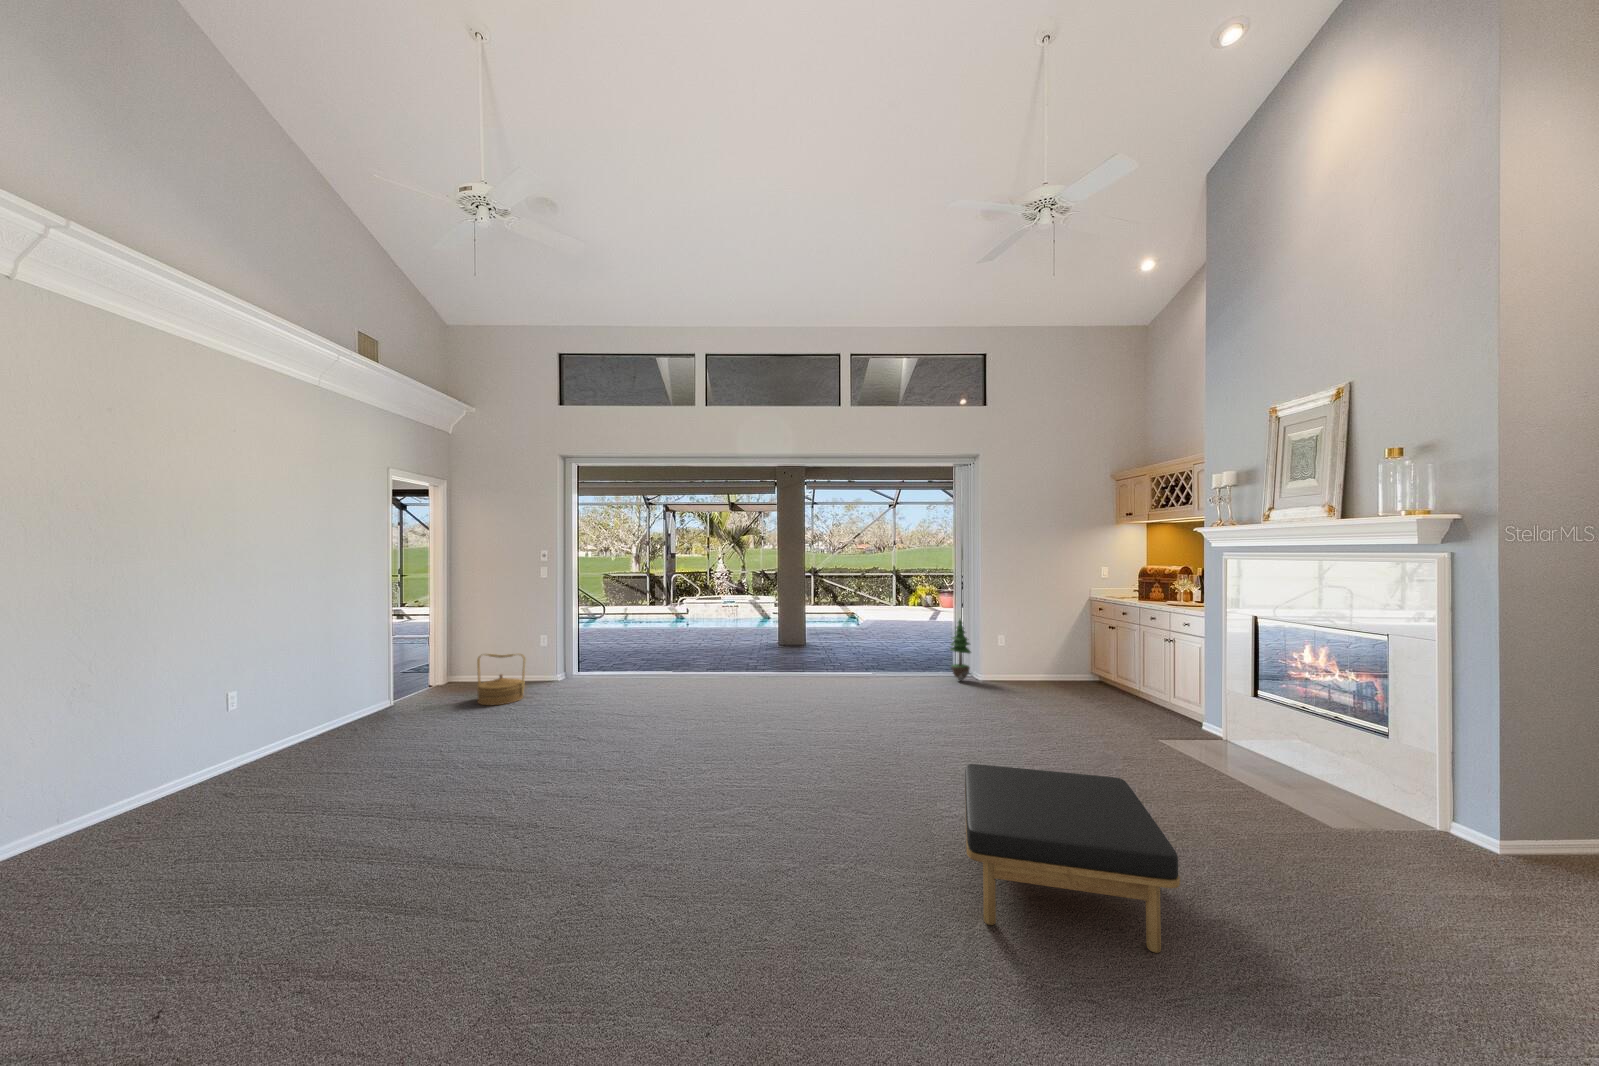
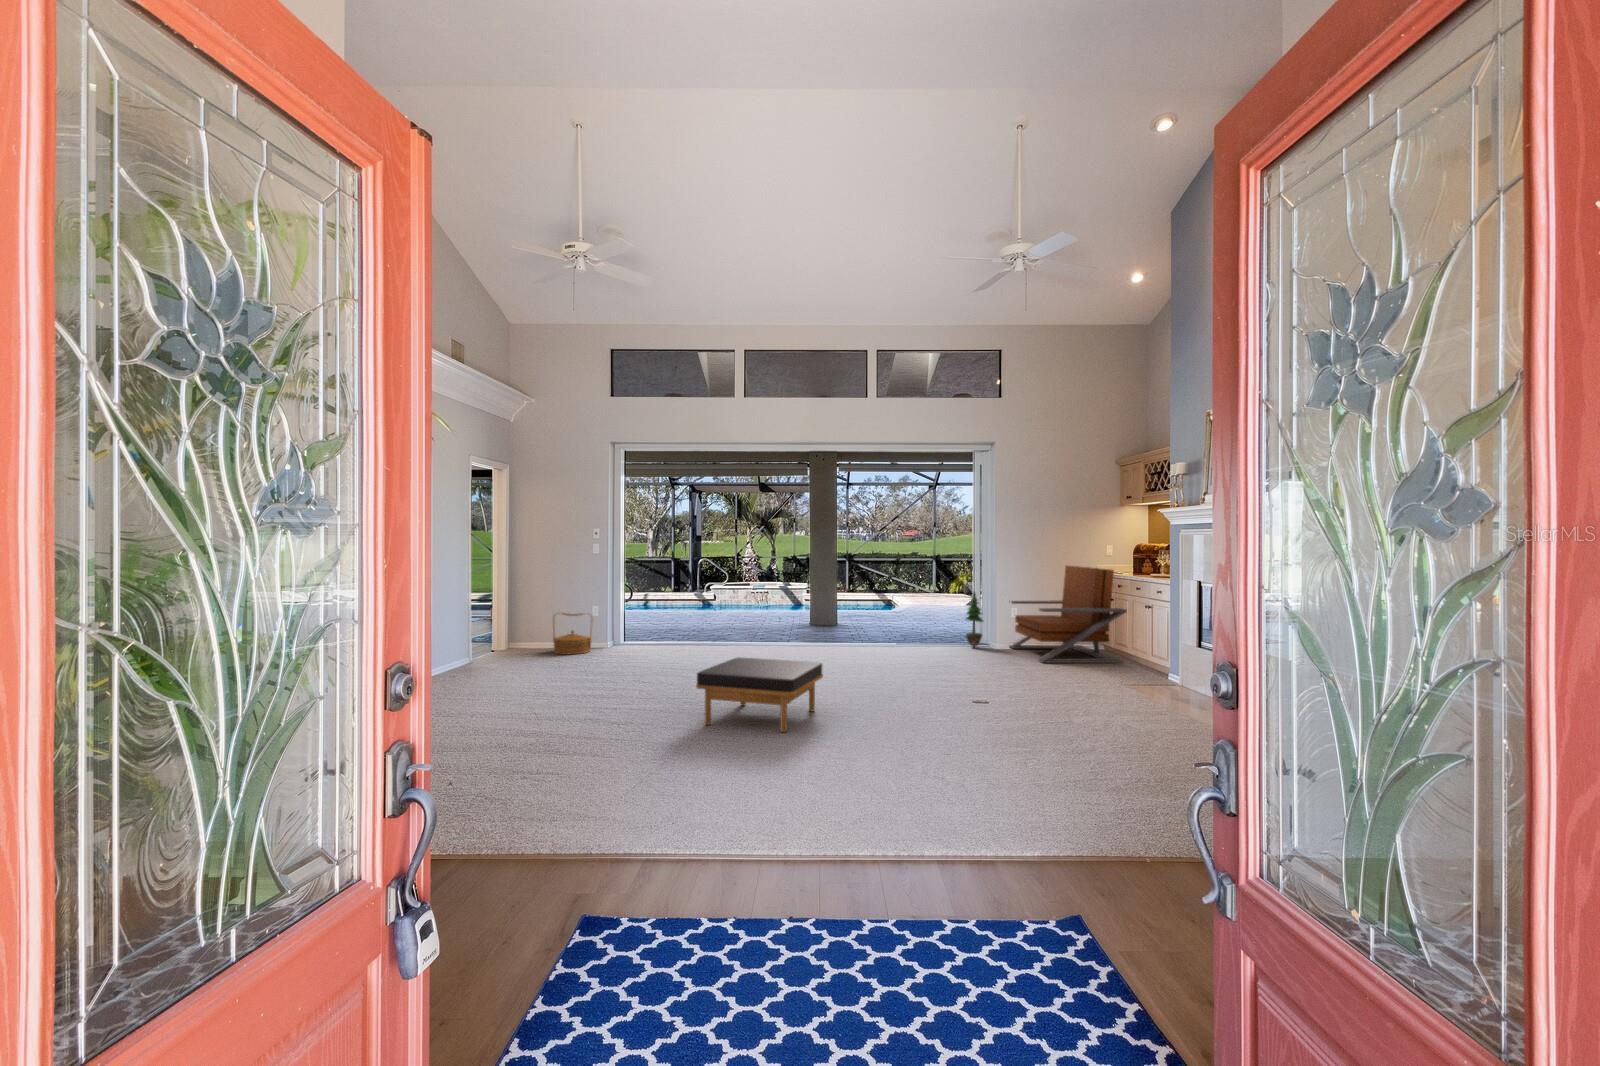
lounge chair: none [998,589,1145,709] -> present [1009,566,1127,663]
ottoman: present [965,764,1180,953] -> present [696,657,823,732]

